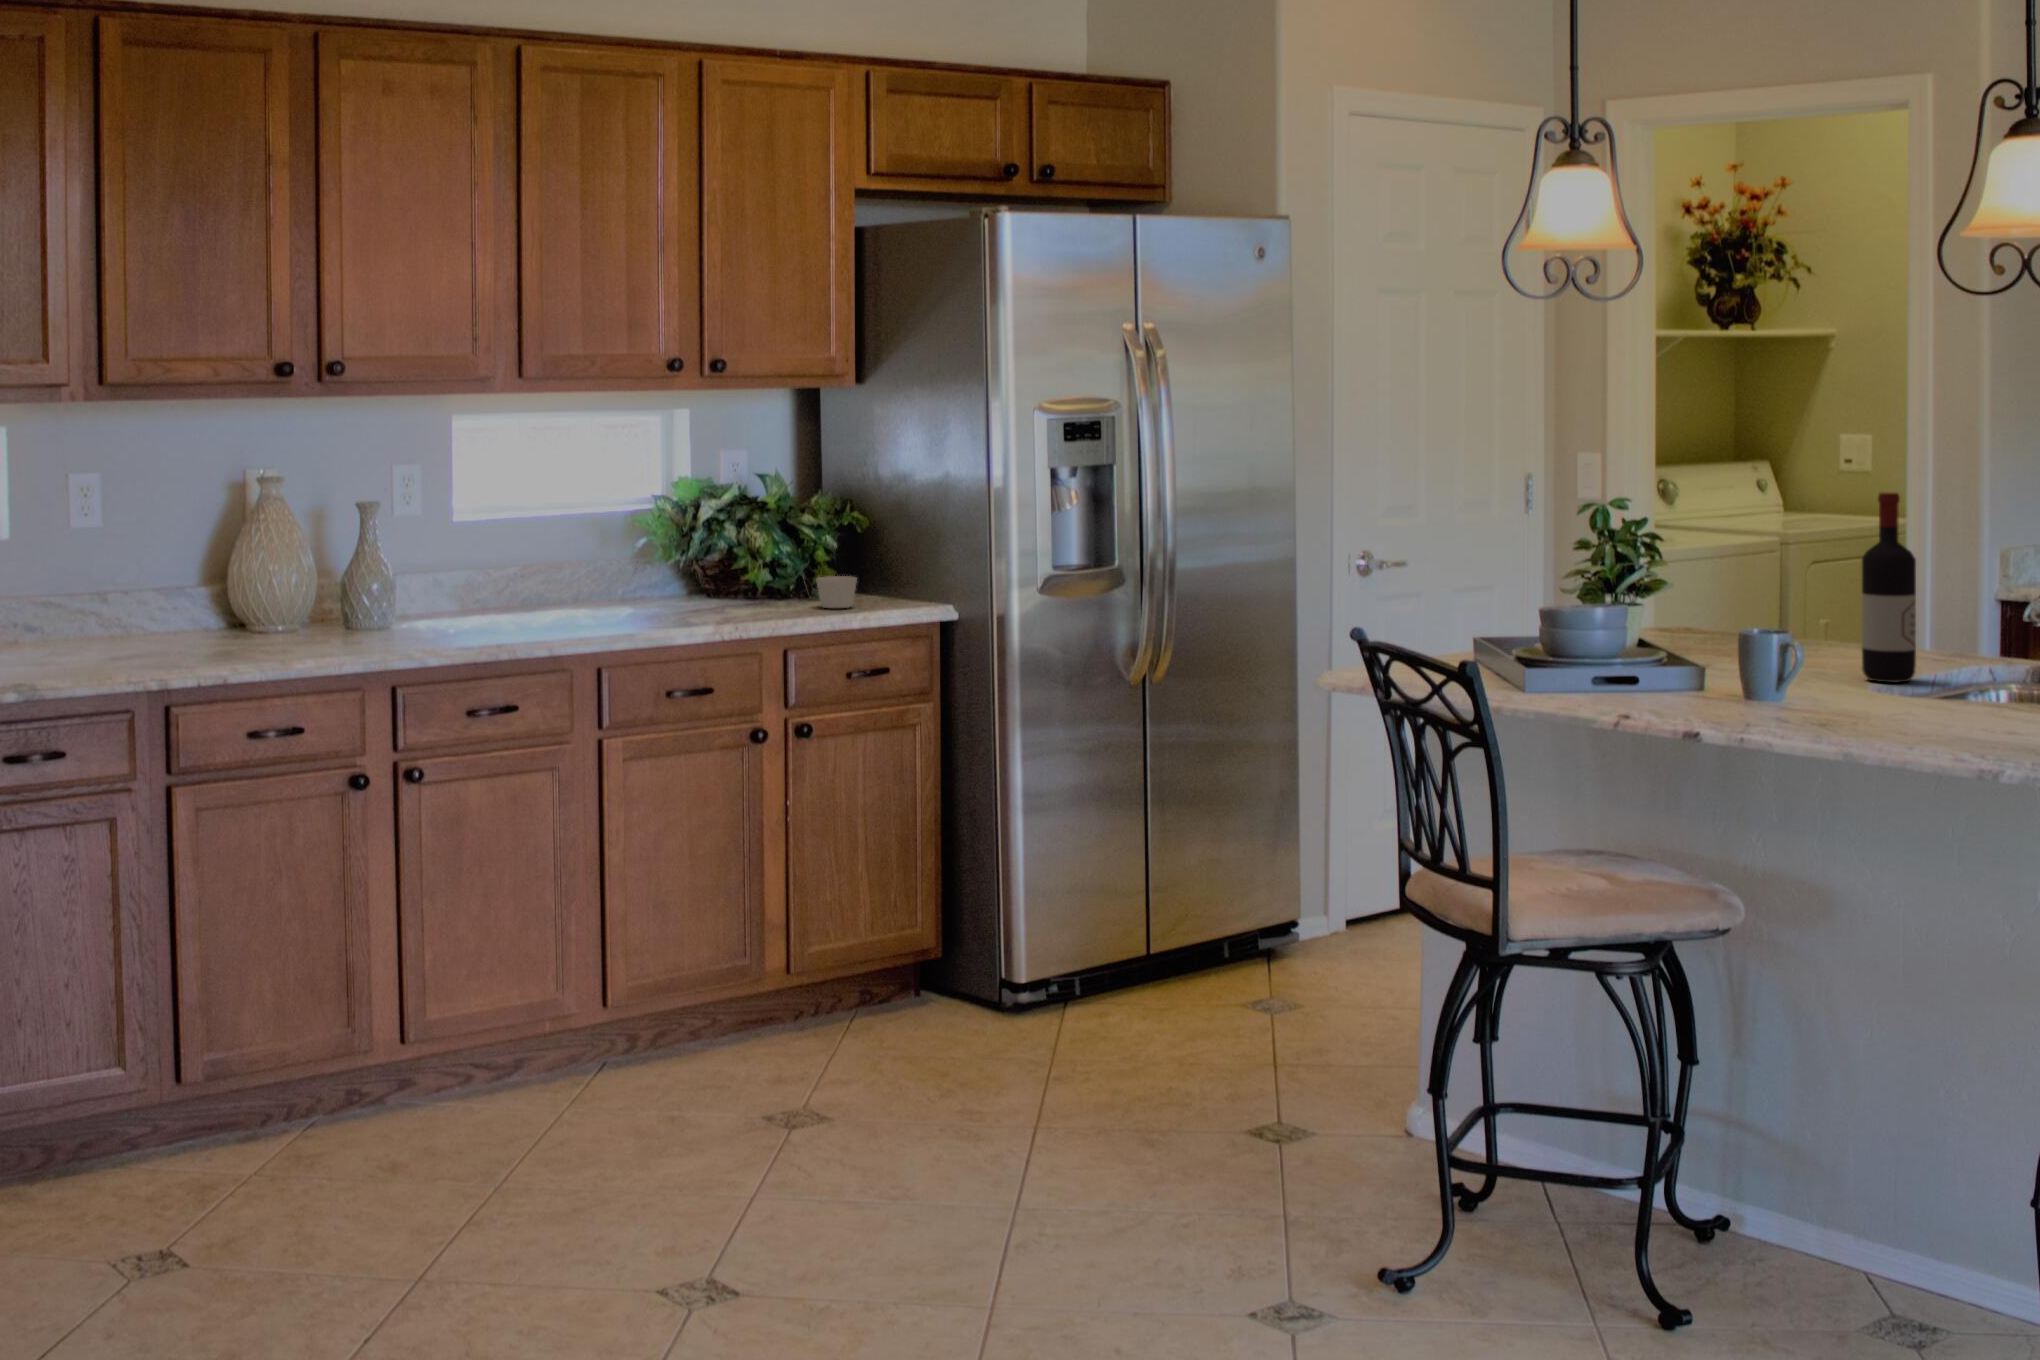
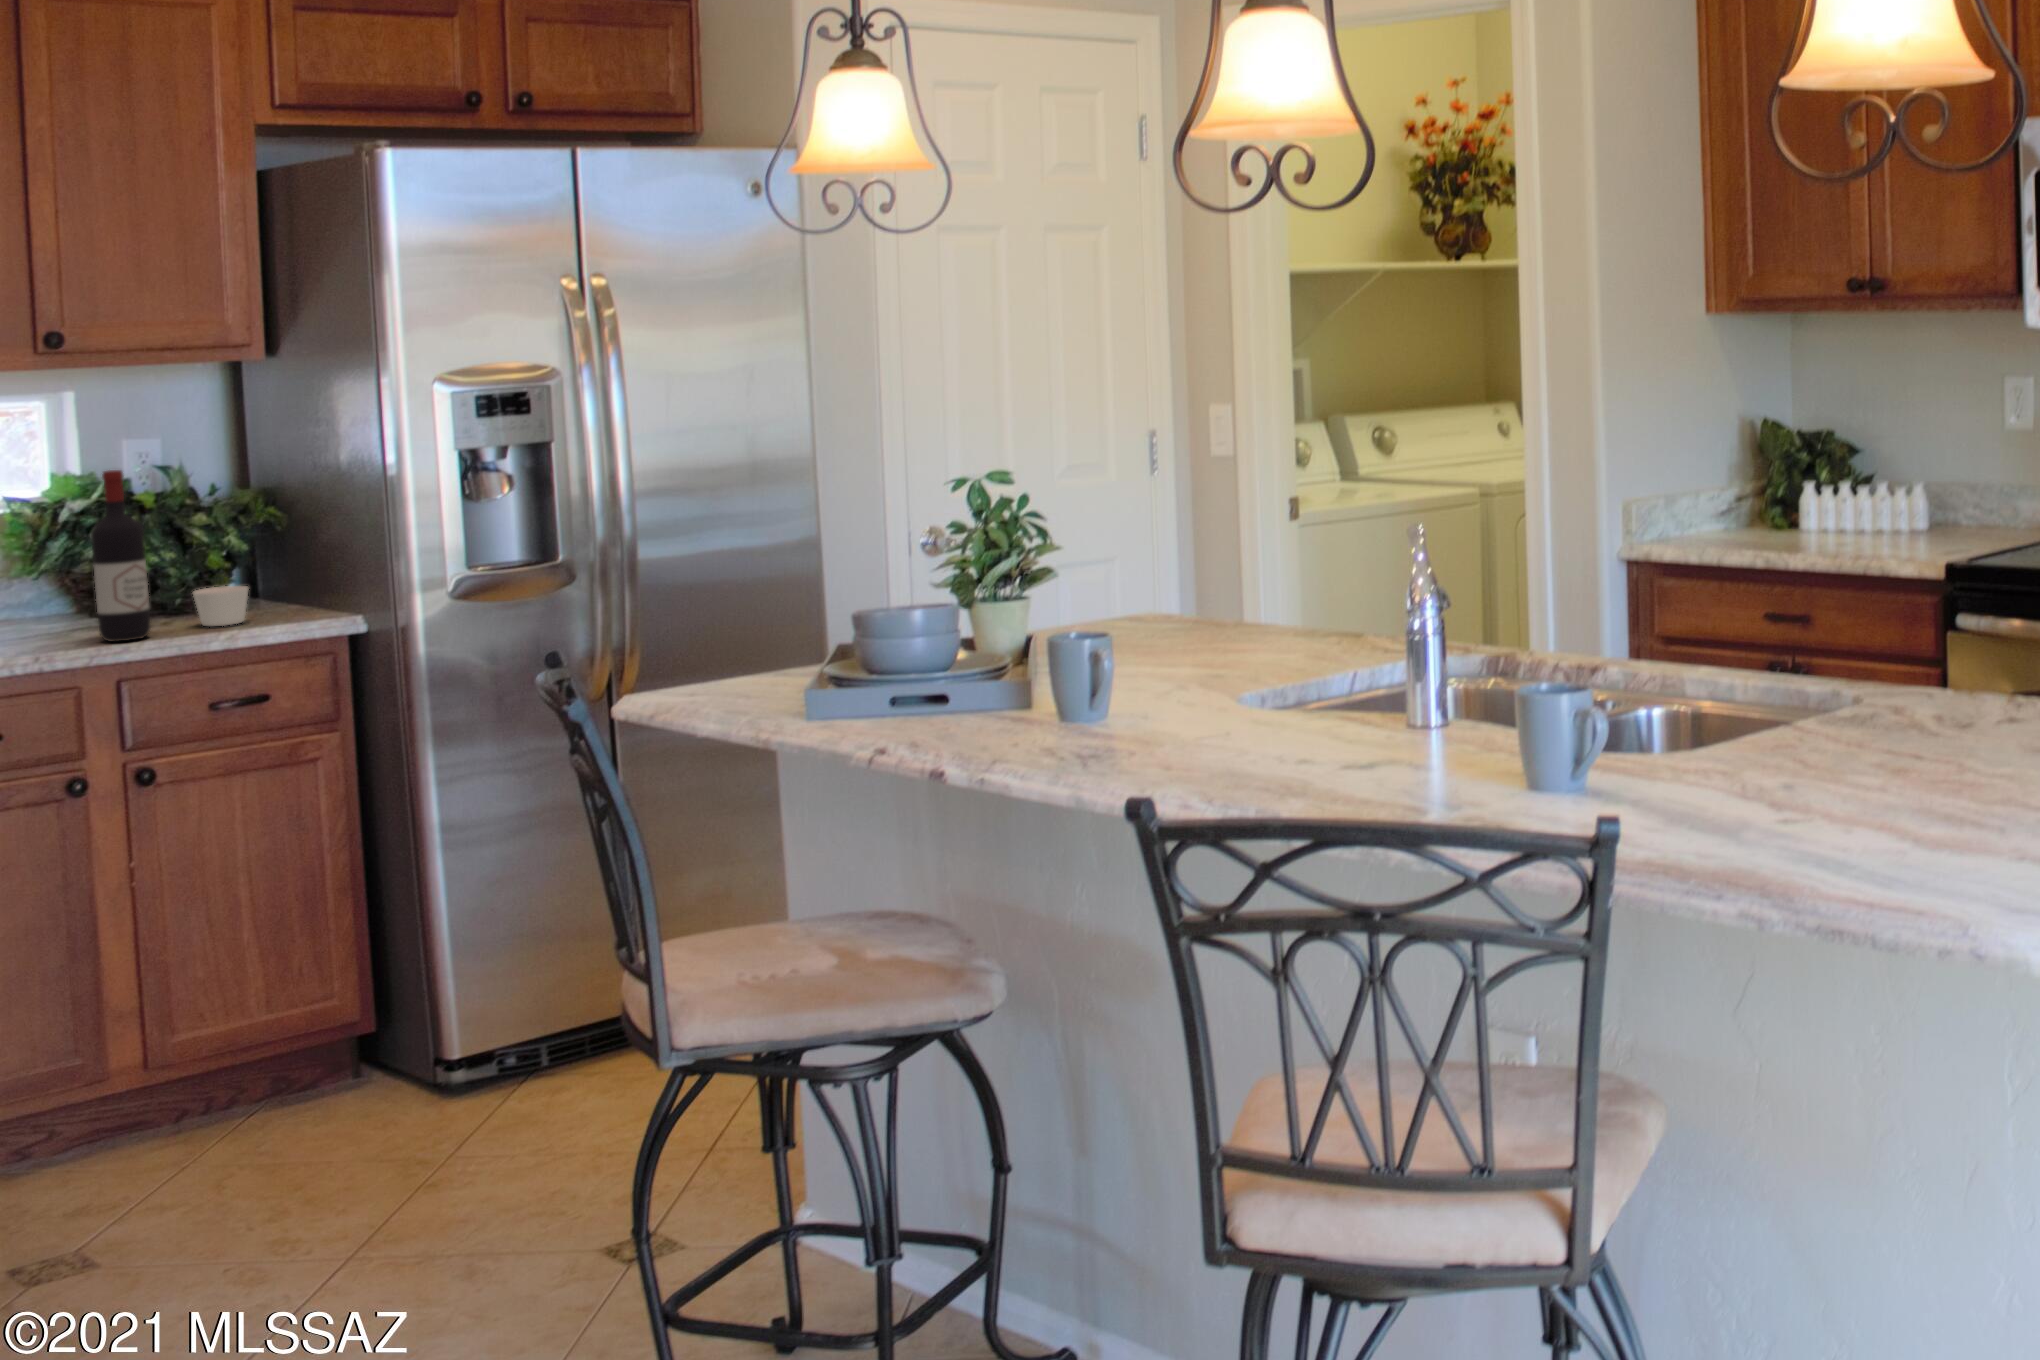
wine bottle: present [1862,492,1916,683] -> present [91,470,150,642]

